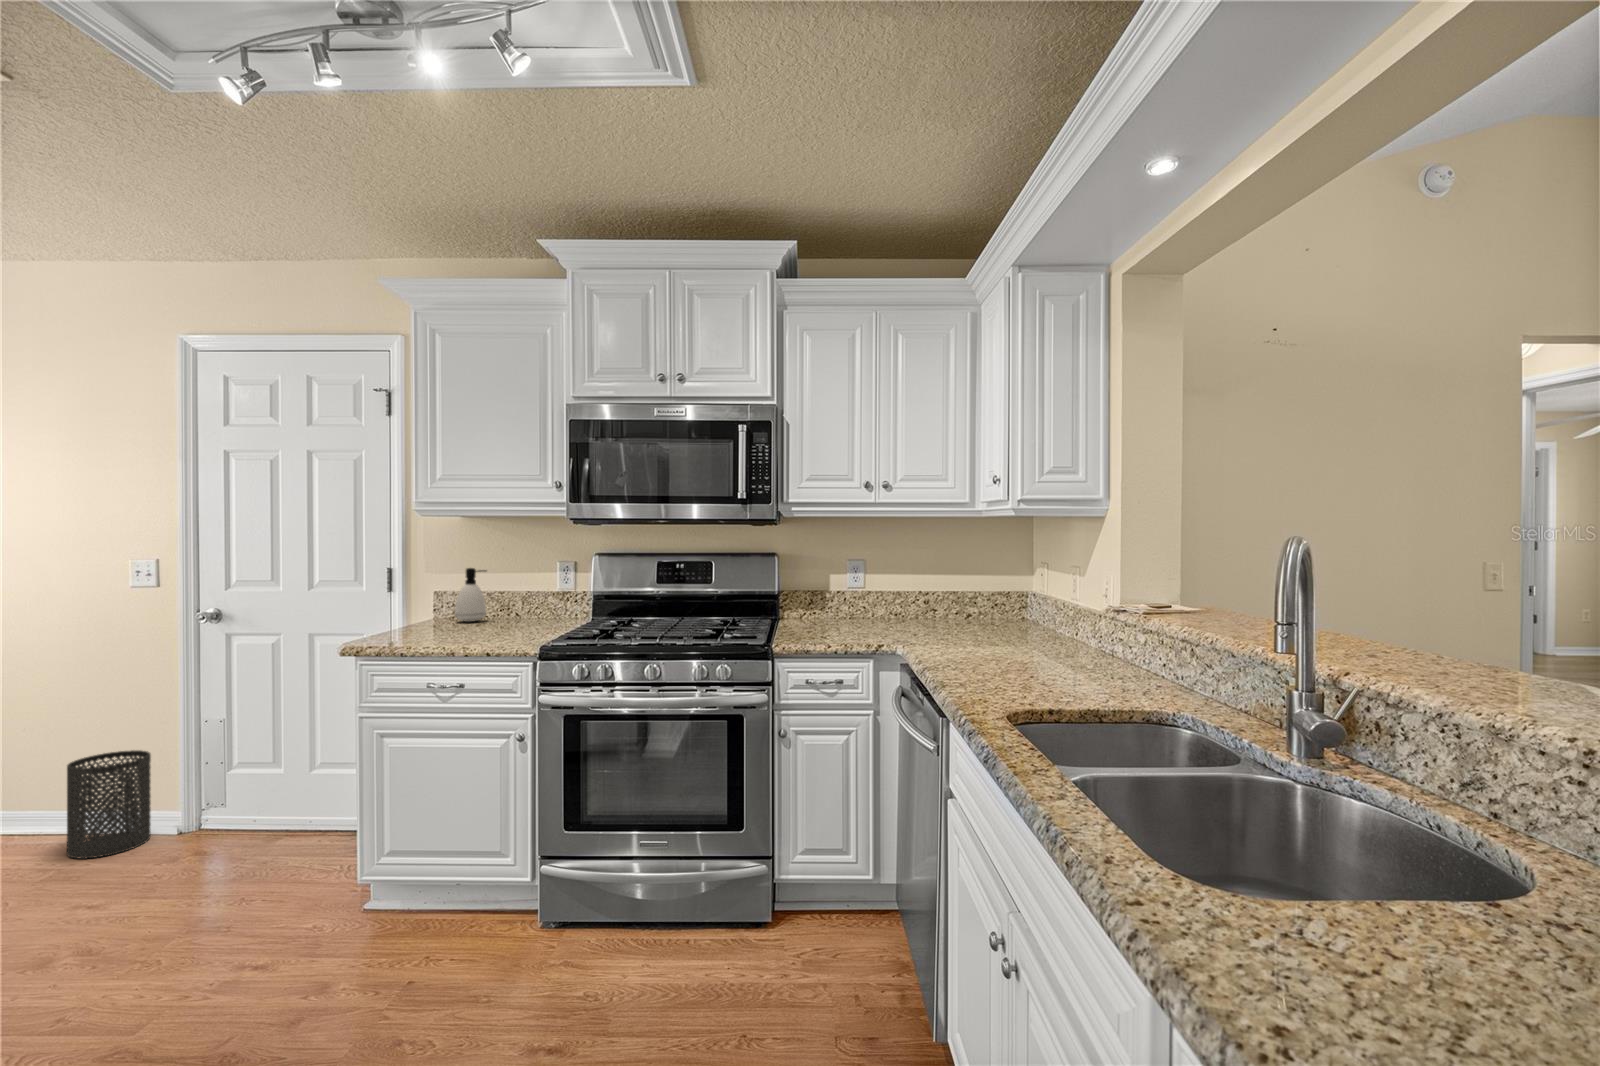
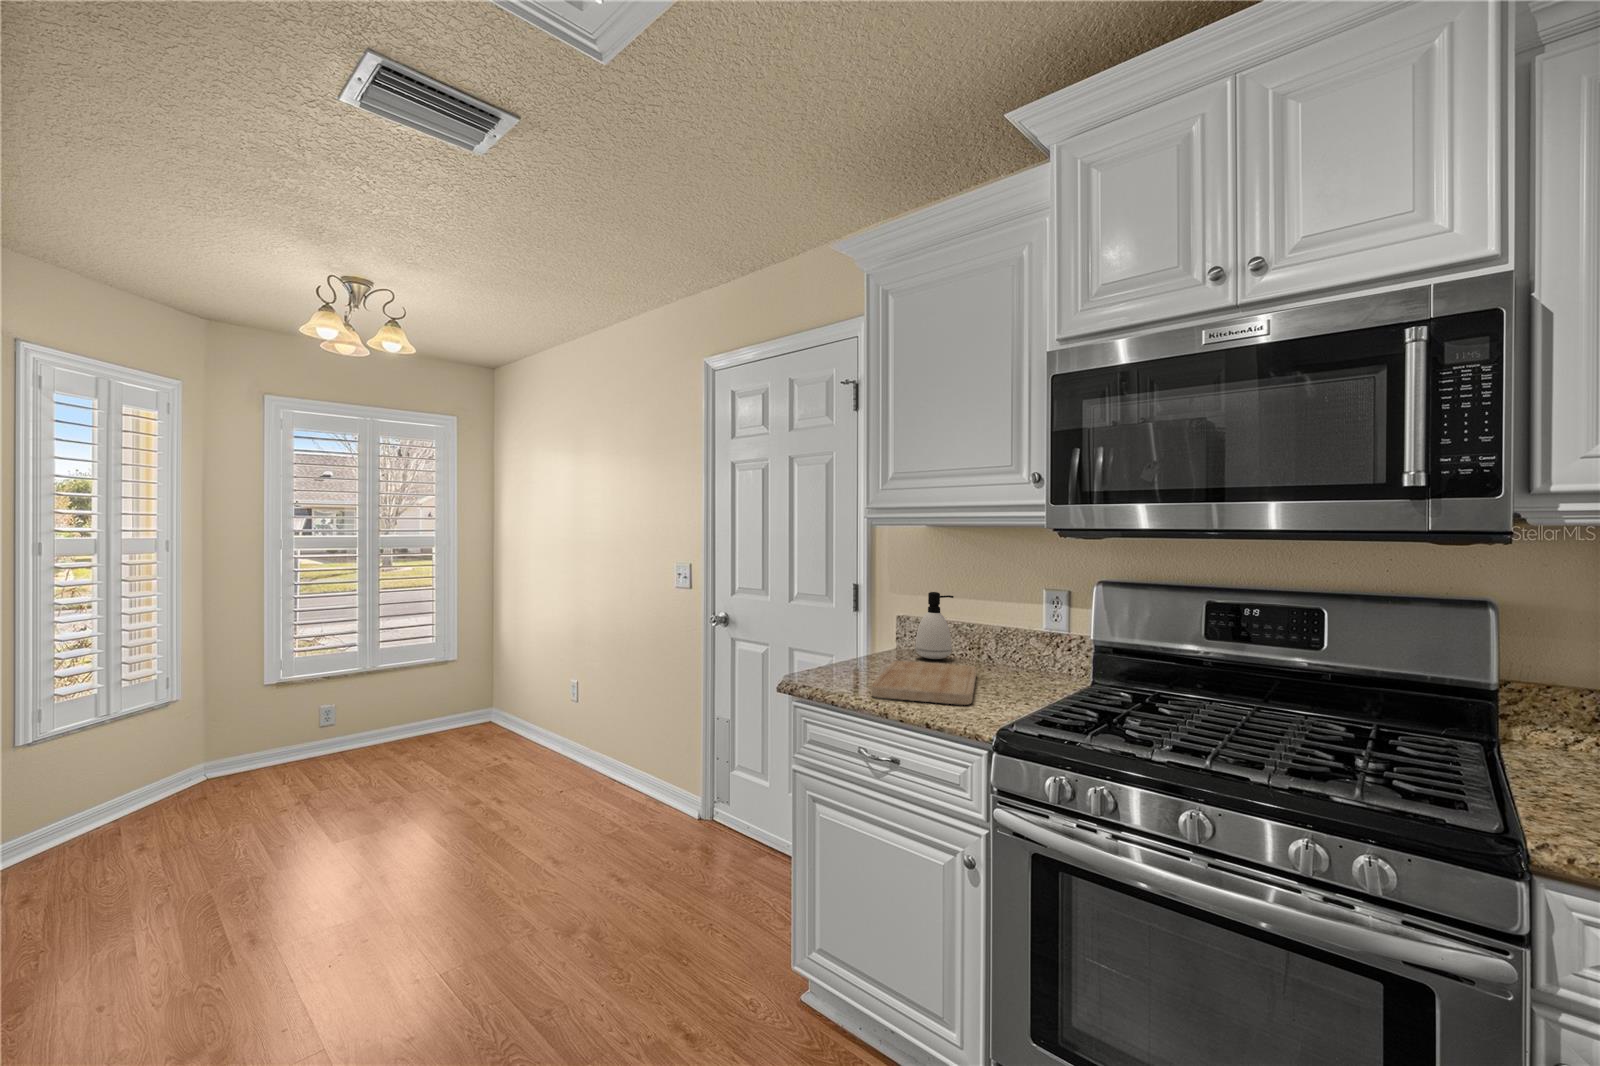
cutting board: none [441,620,518,643] -> present [871,661,976,705]
trash can: present [67,750,151,859] -> none [621,733,678,828]

